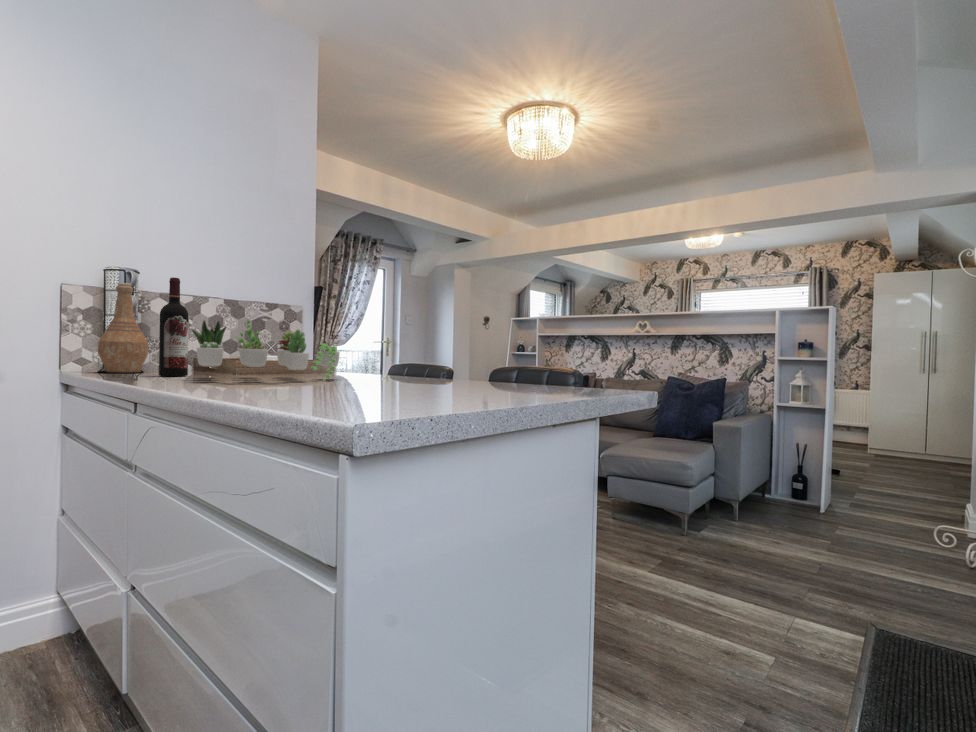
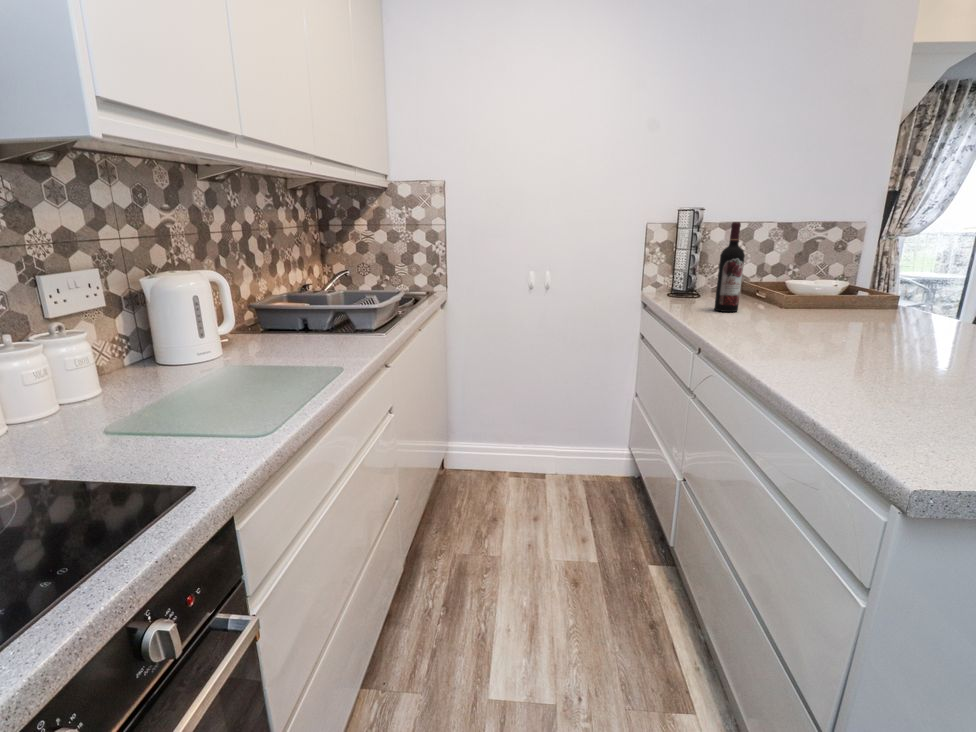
vase: present [98,283,148,373] -> none [669,222,706,299]
succulent plant: present [192,320,340,381] -> none [747,265,909,340]

